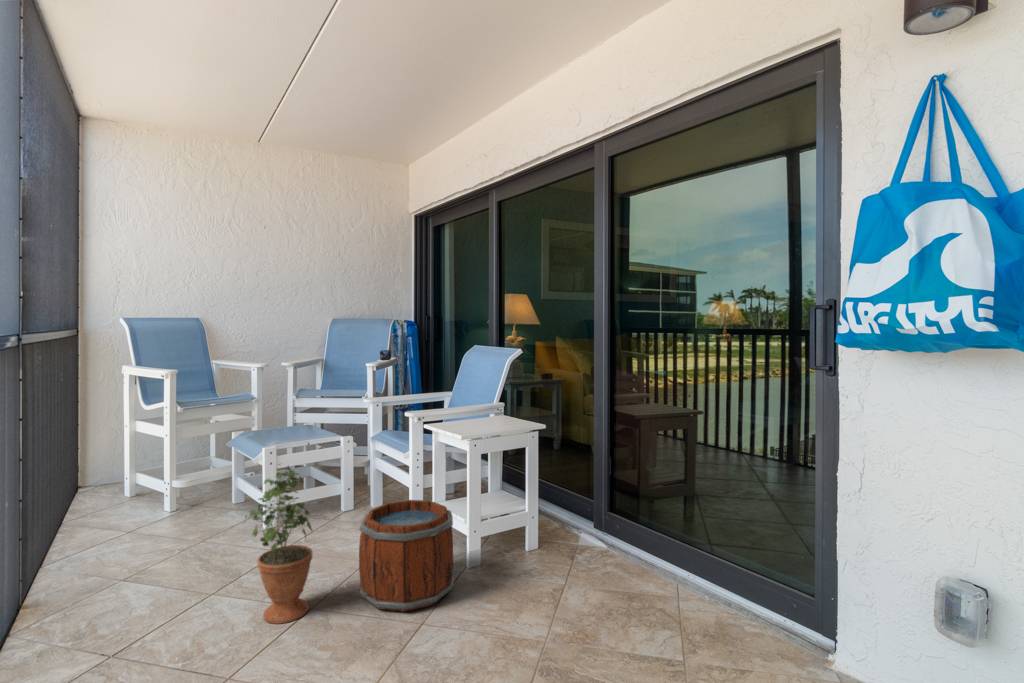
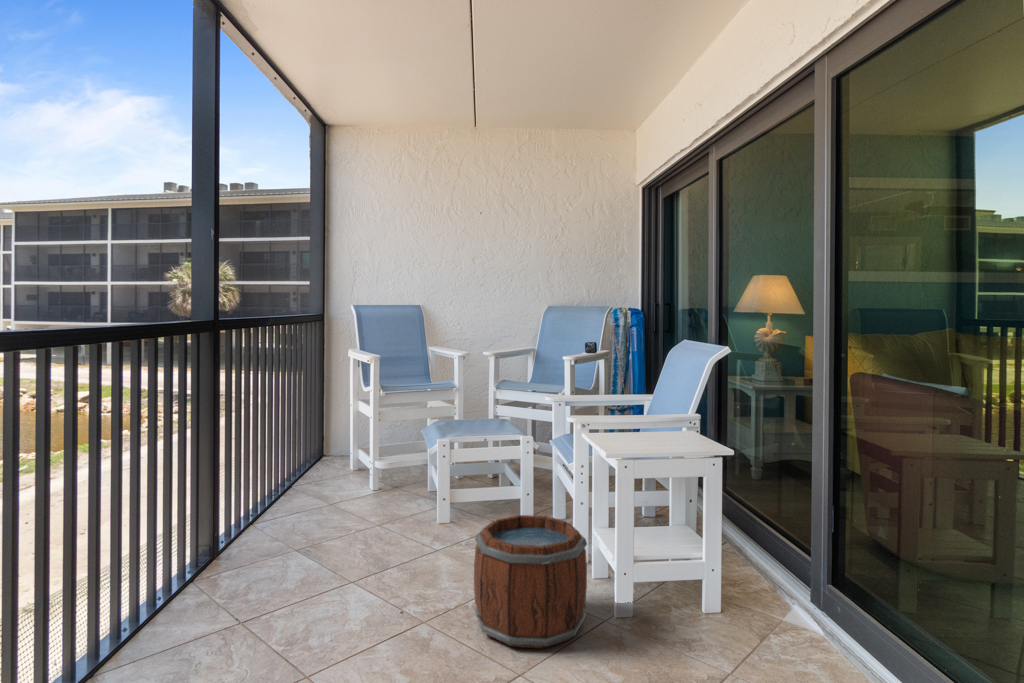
potted plant: present [250,466,313,624] -> none [364,453,432,622]

